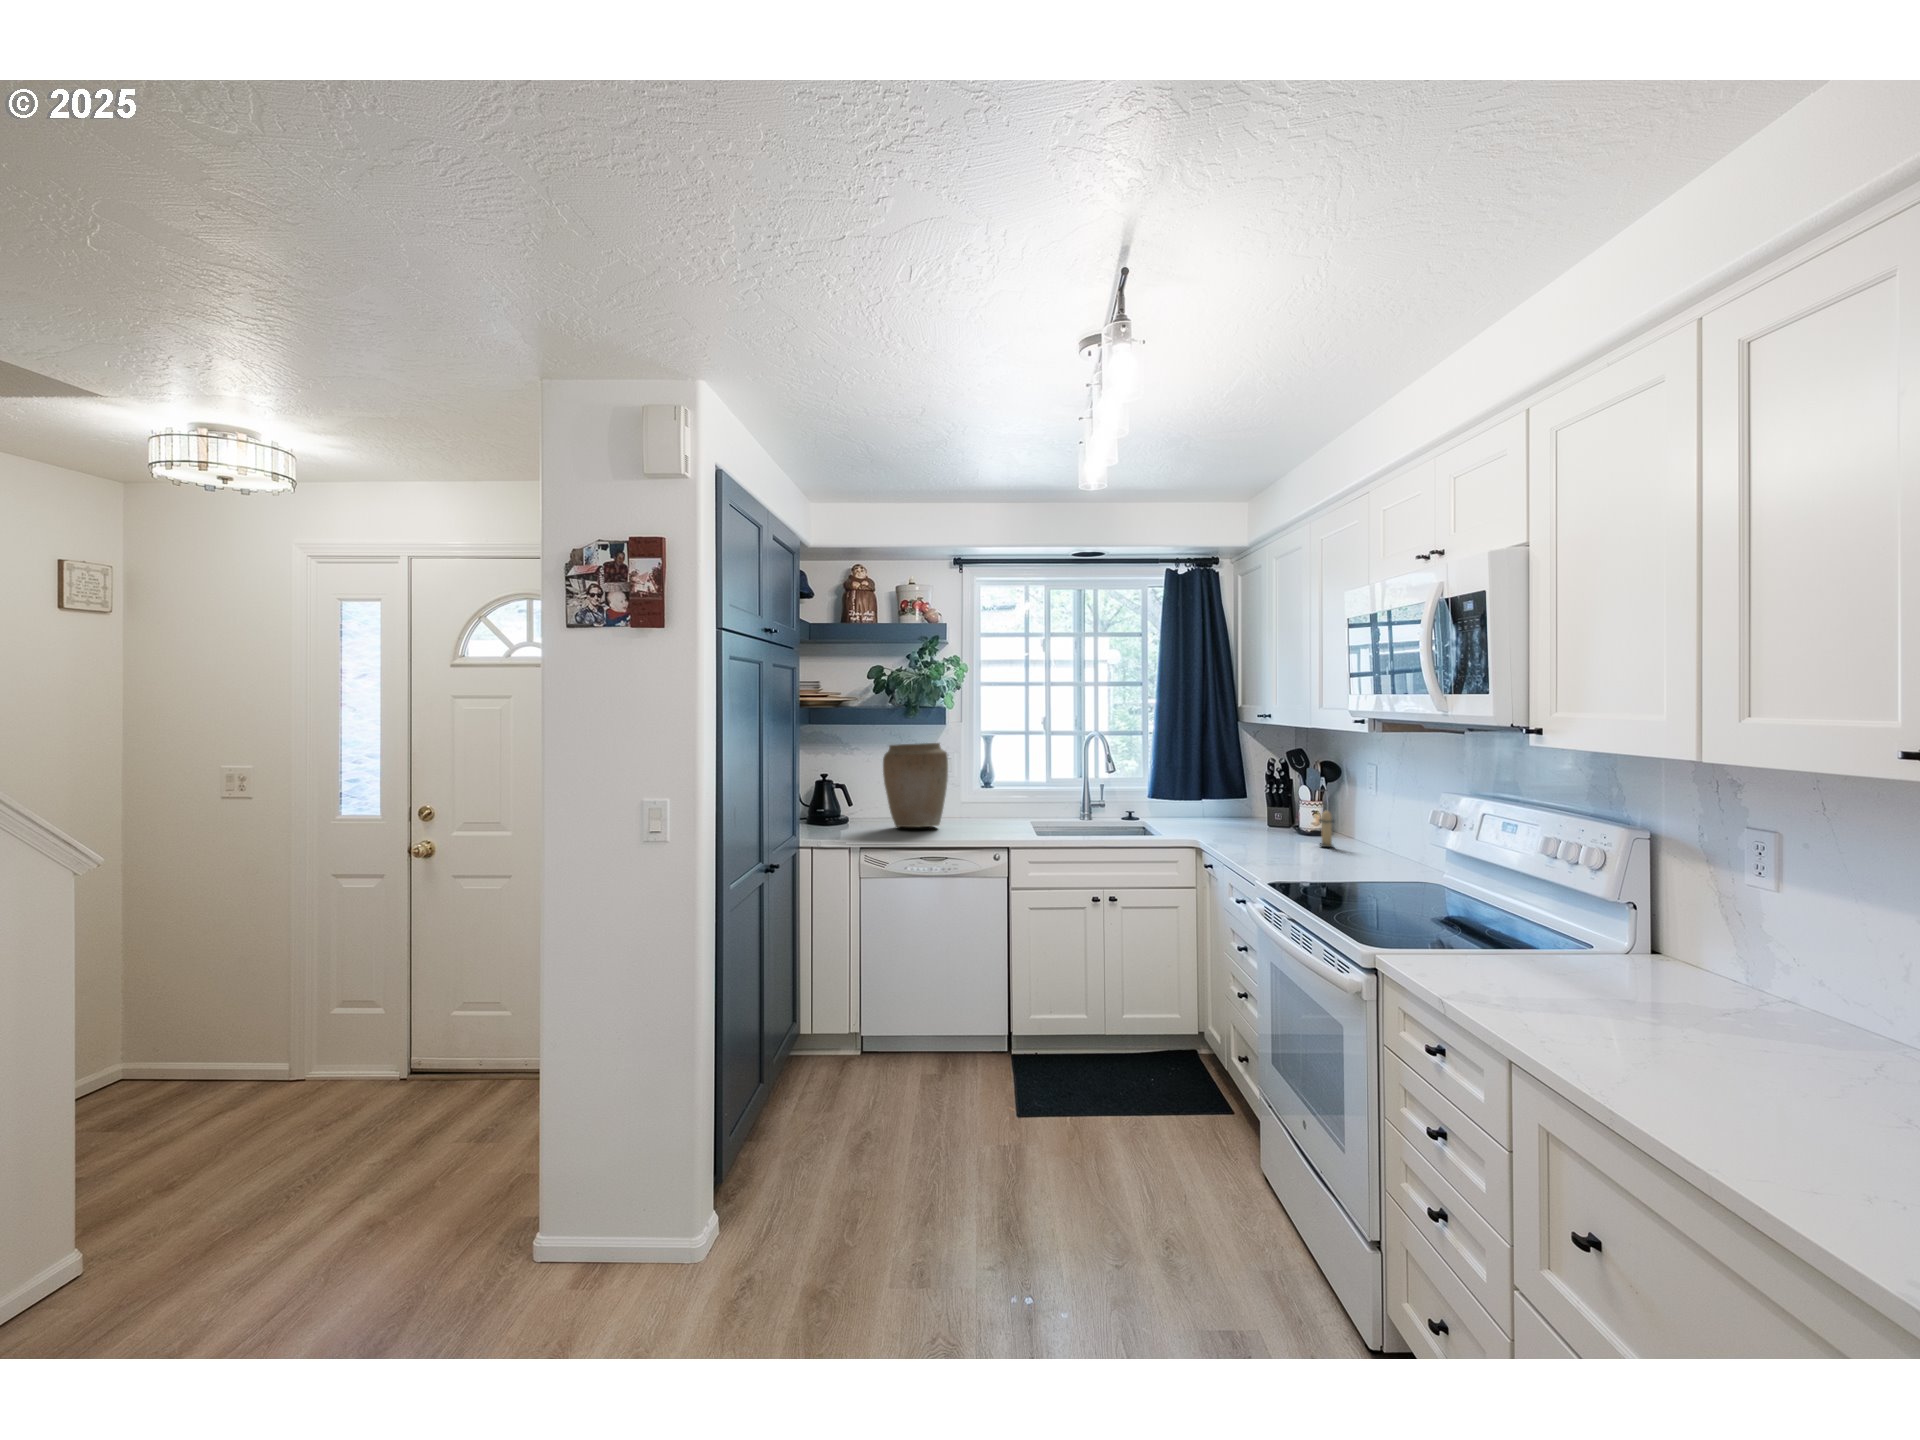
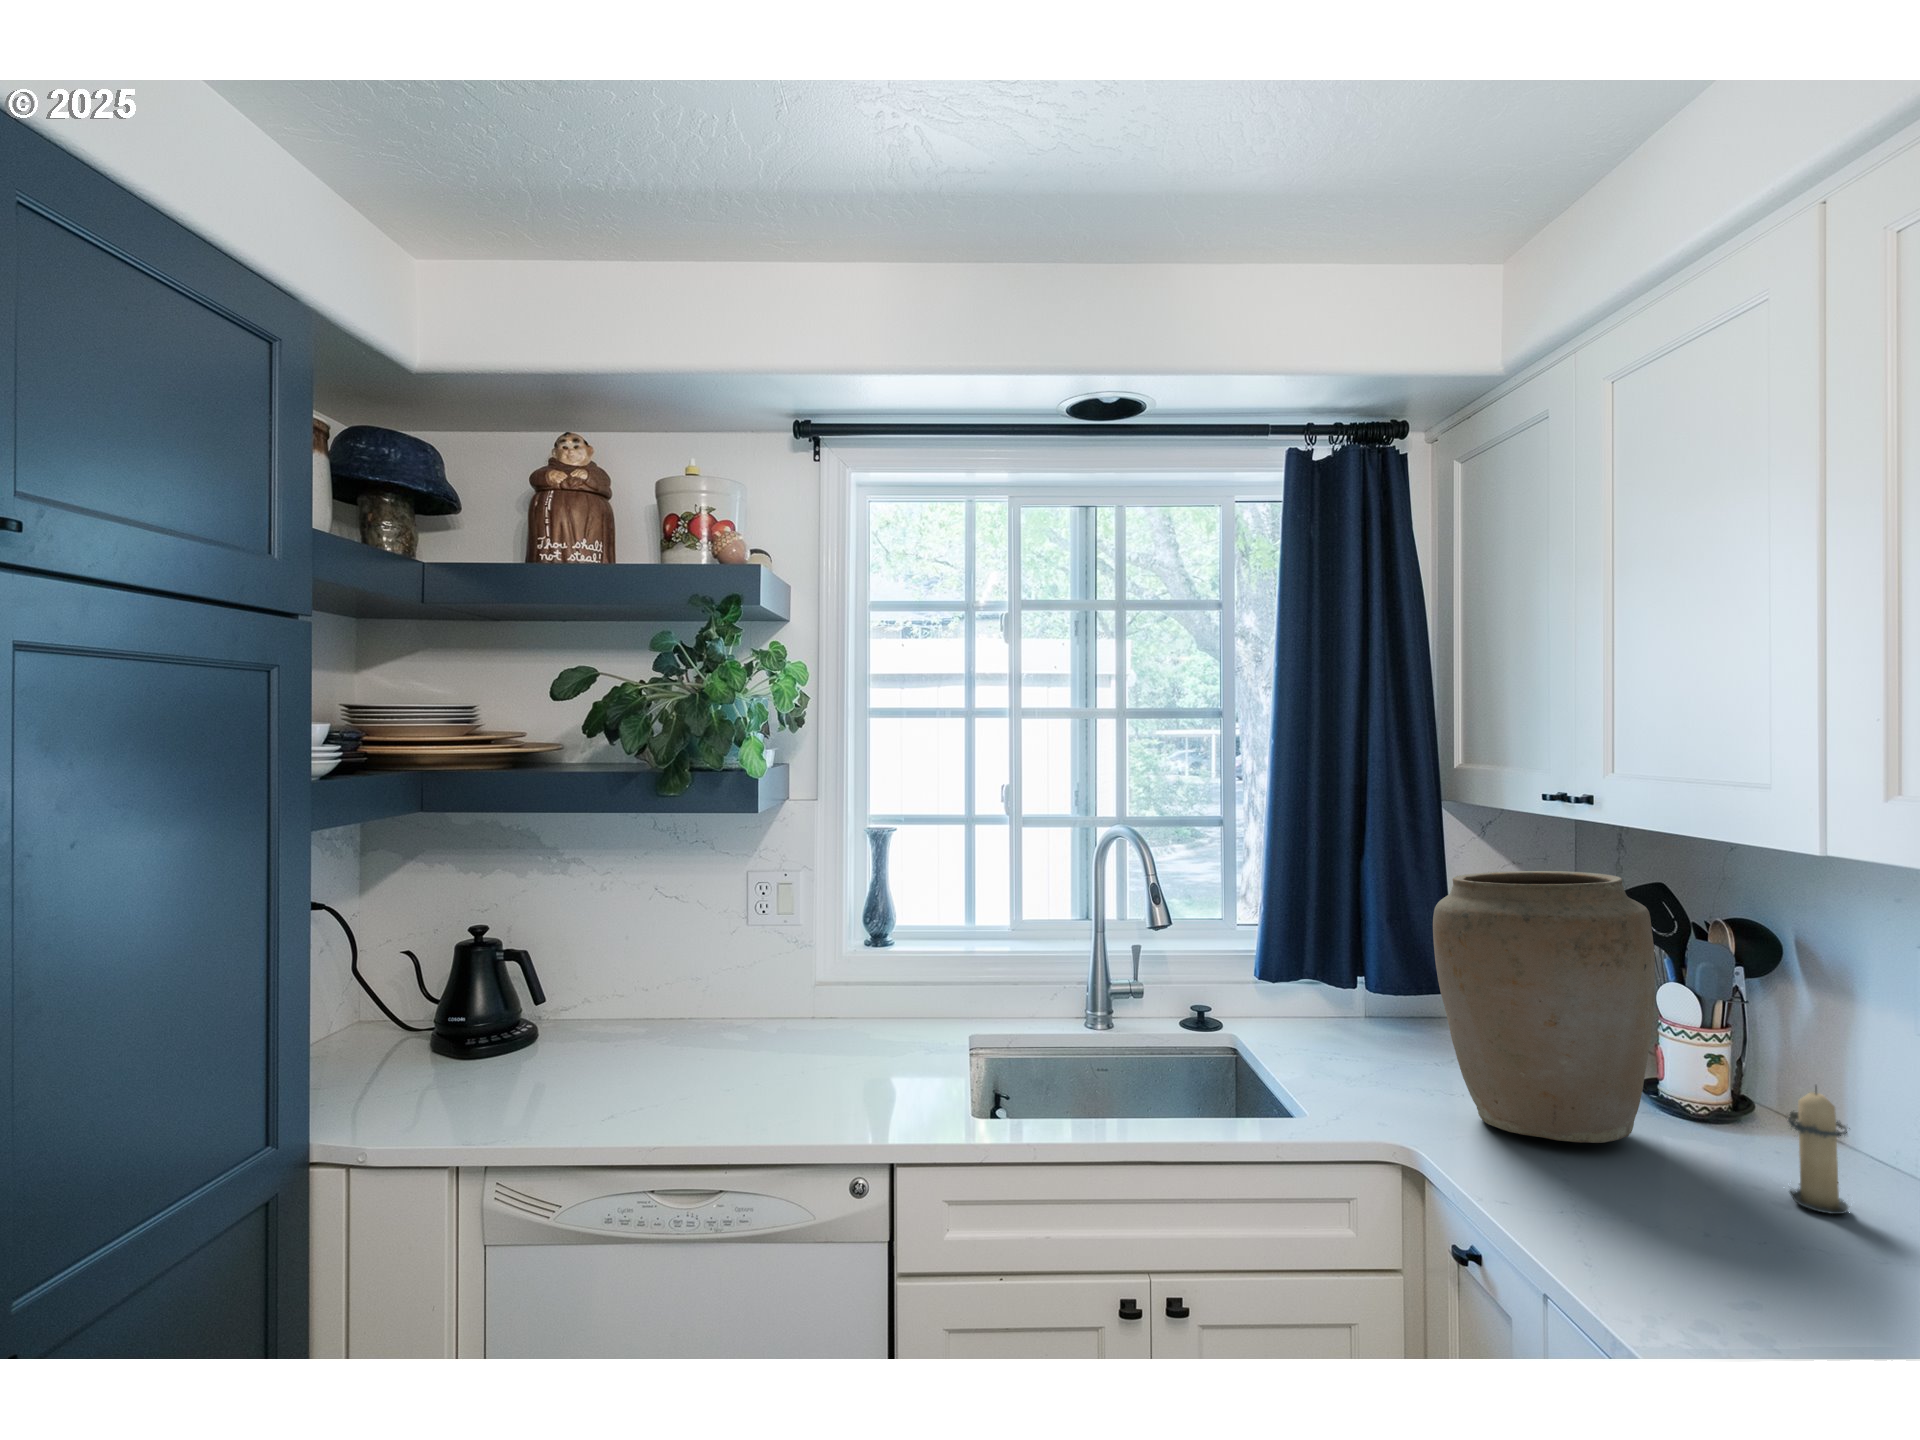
vase: present [883,743,948,827] -> present [1433,871,1655,1143]

